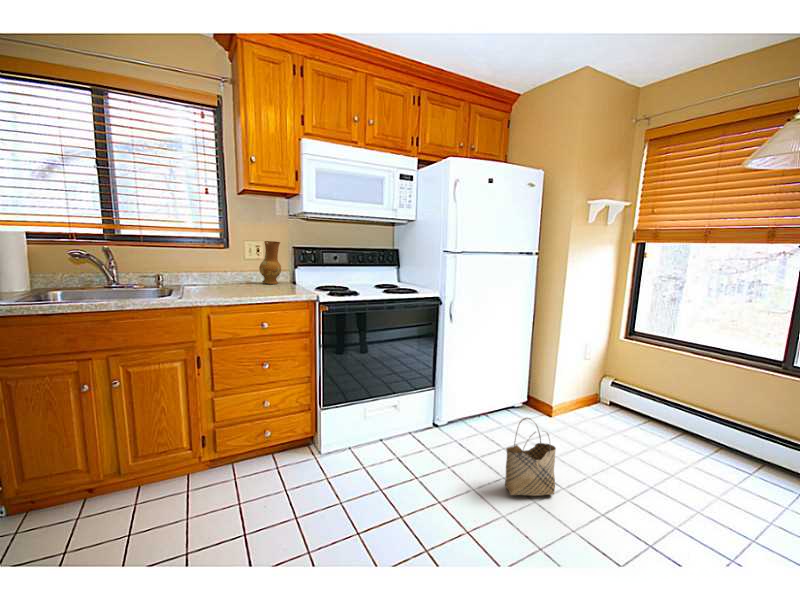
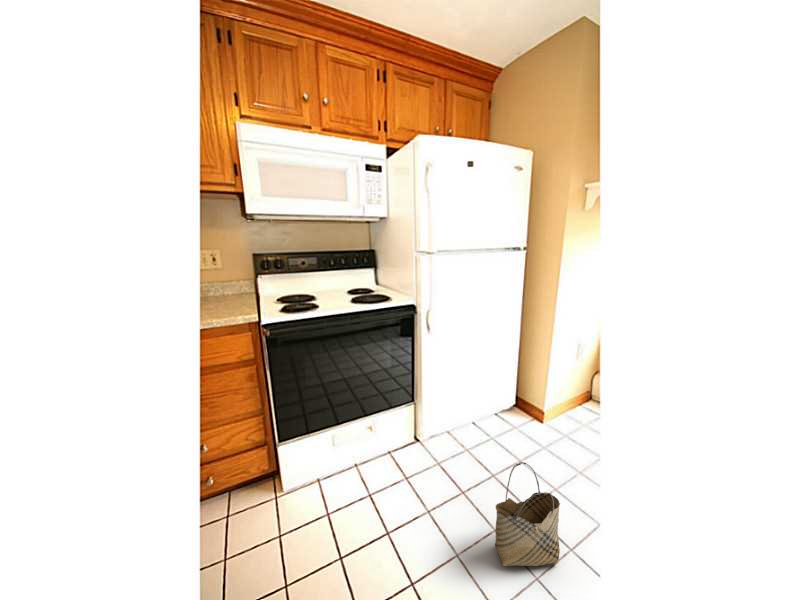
ceramic jug: present [259,241,281,284] -> none [215,248,242,296]

